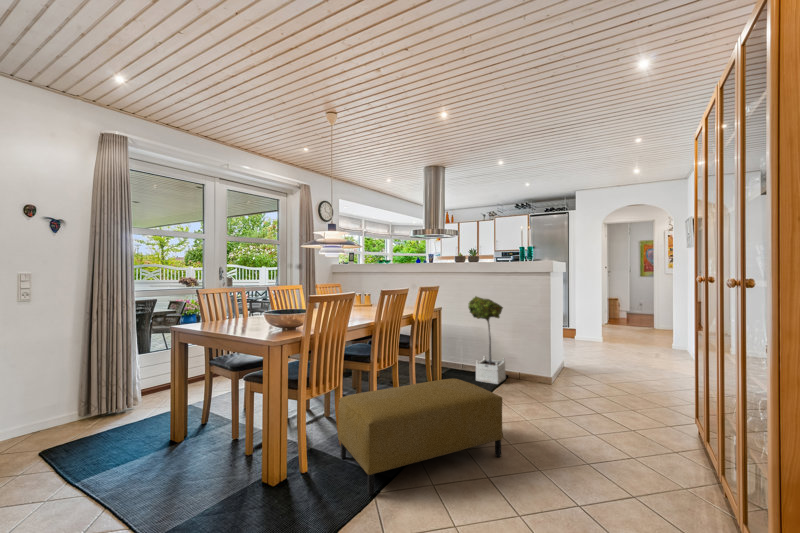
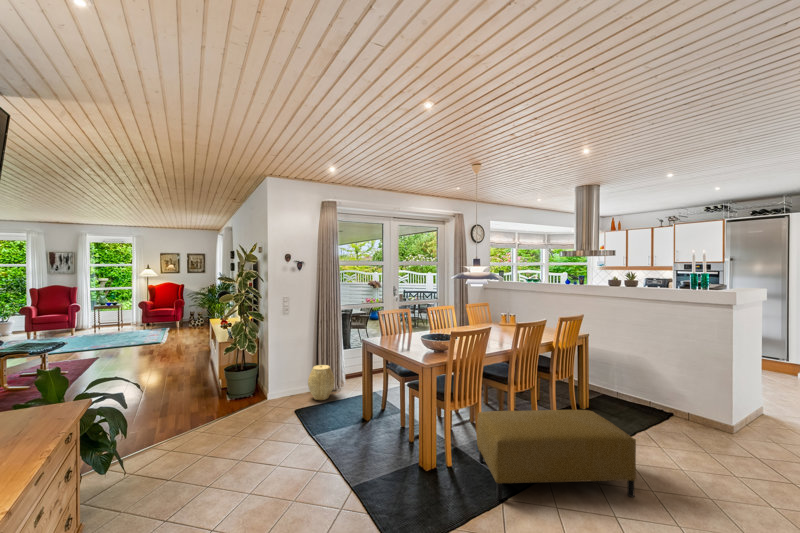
potted tree: present [468,296,506,384] -> none [619,324,664,418]
woven basket: none [75,375,124,428] -> present [308,365,335,400]

